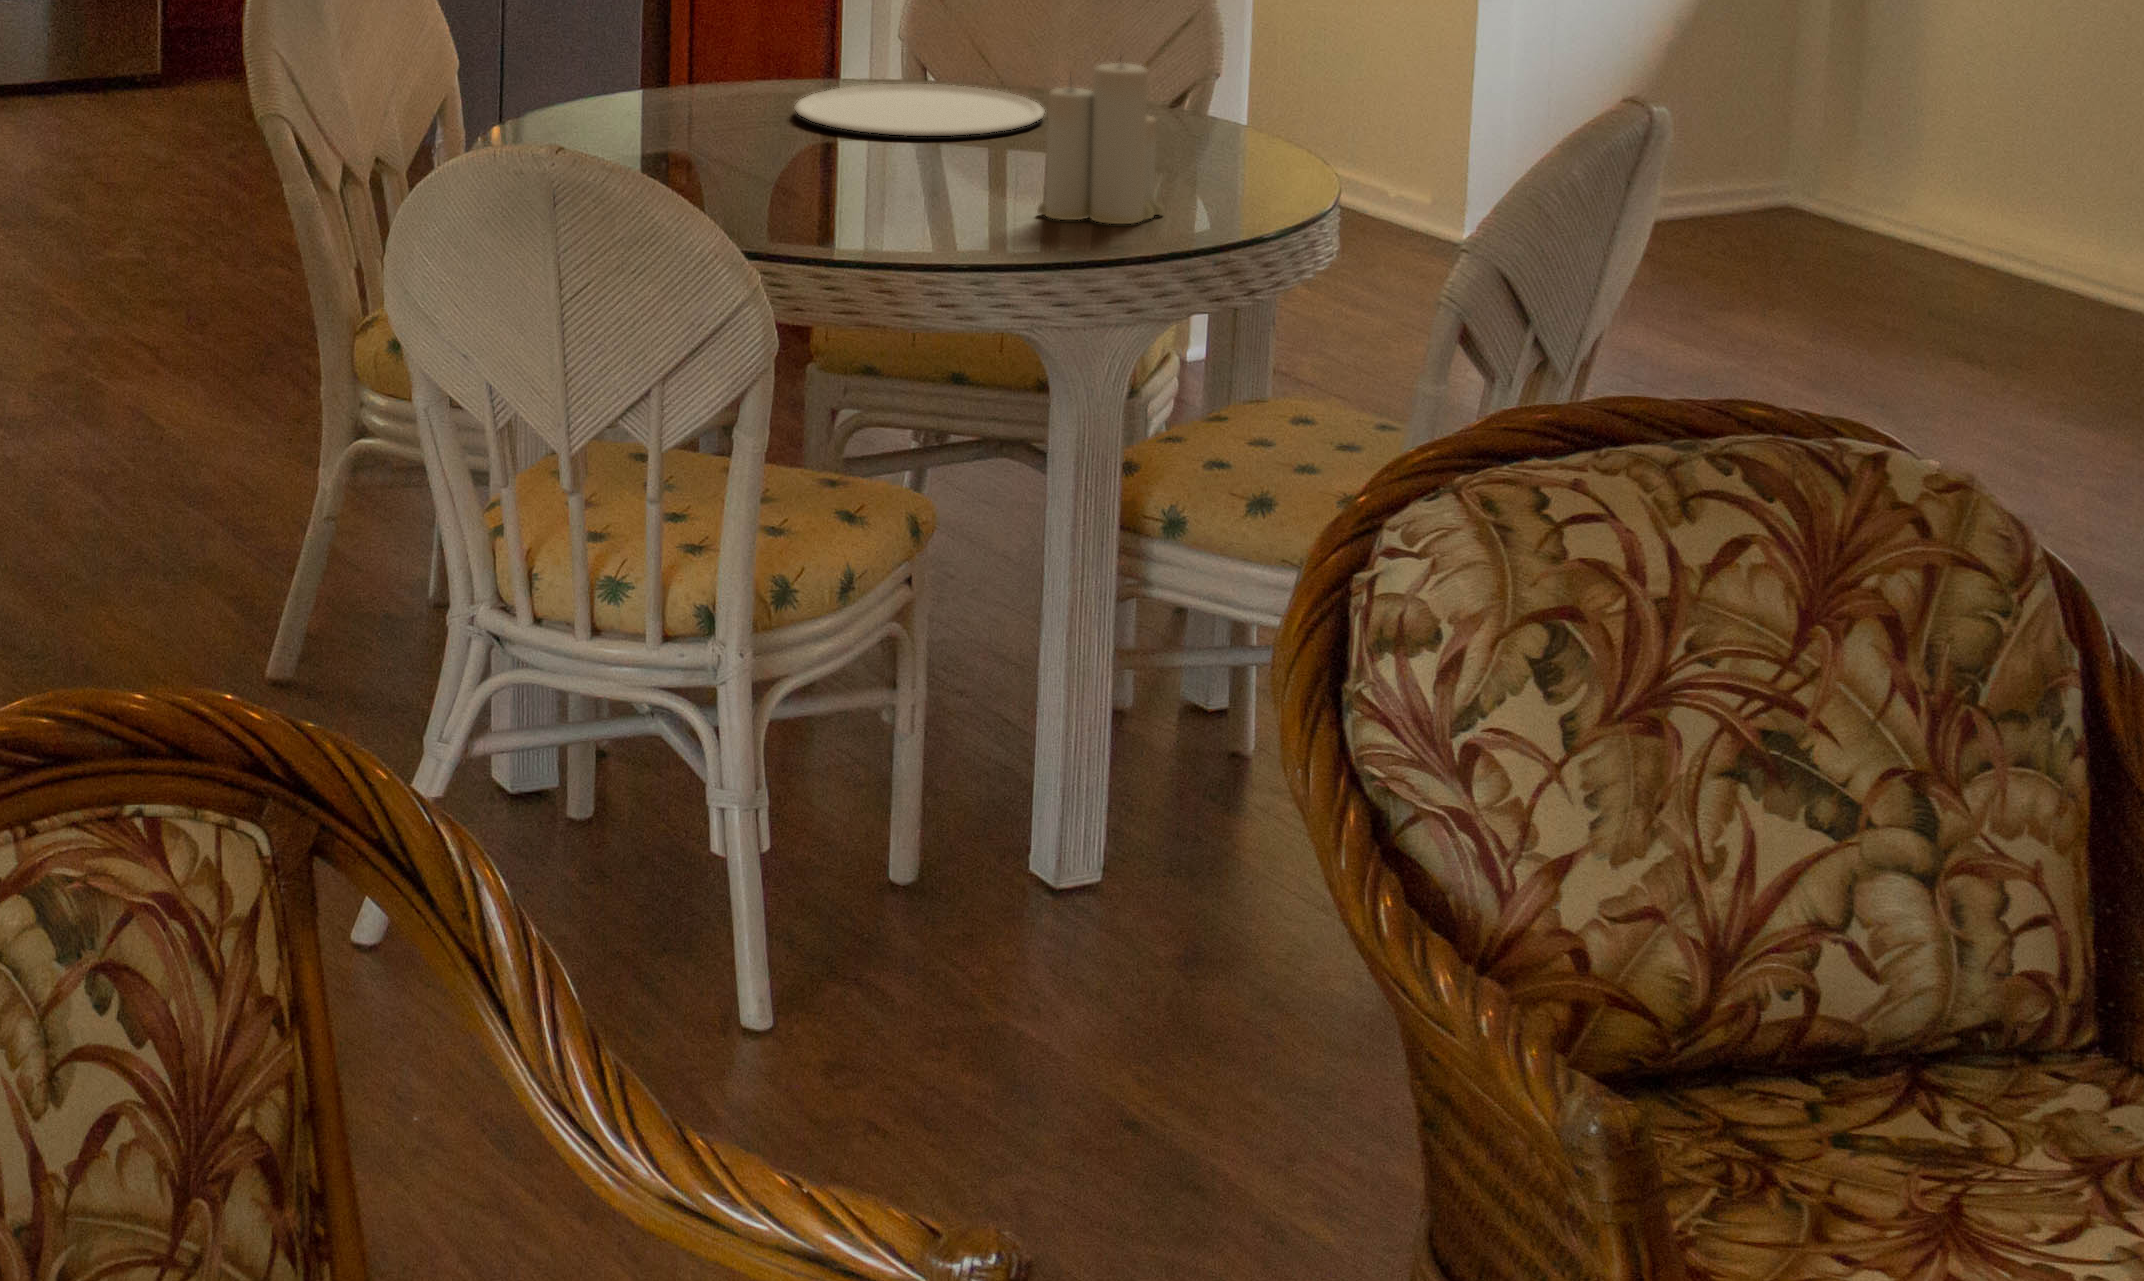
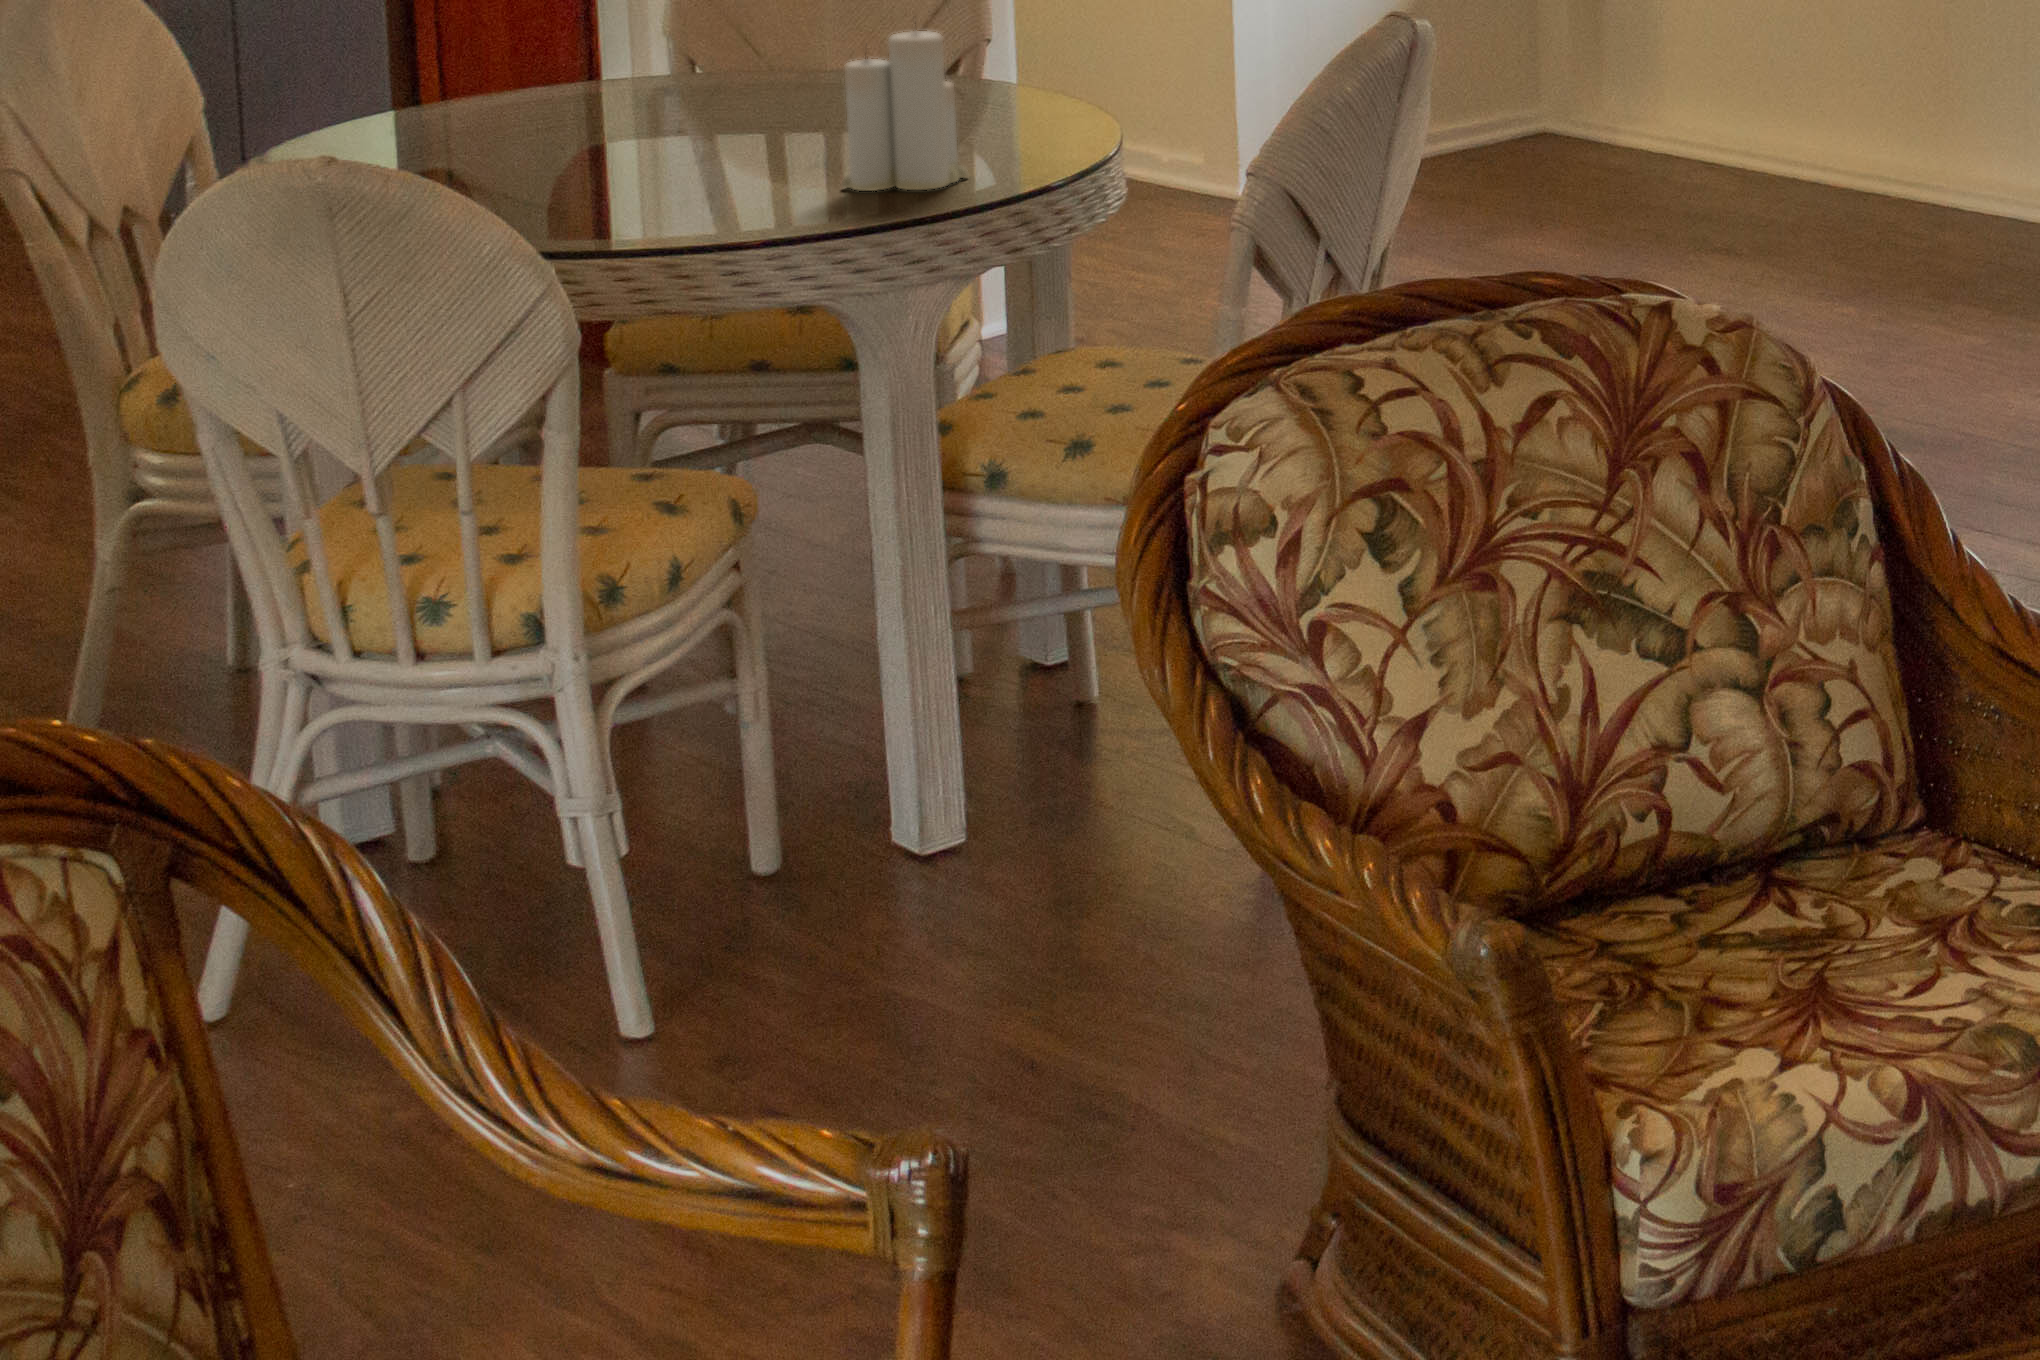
plate: present [795,84,1044,136] -> none [571,73,834,126]

